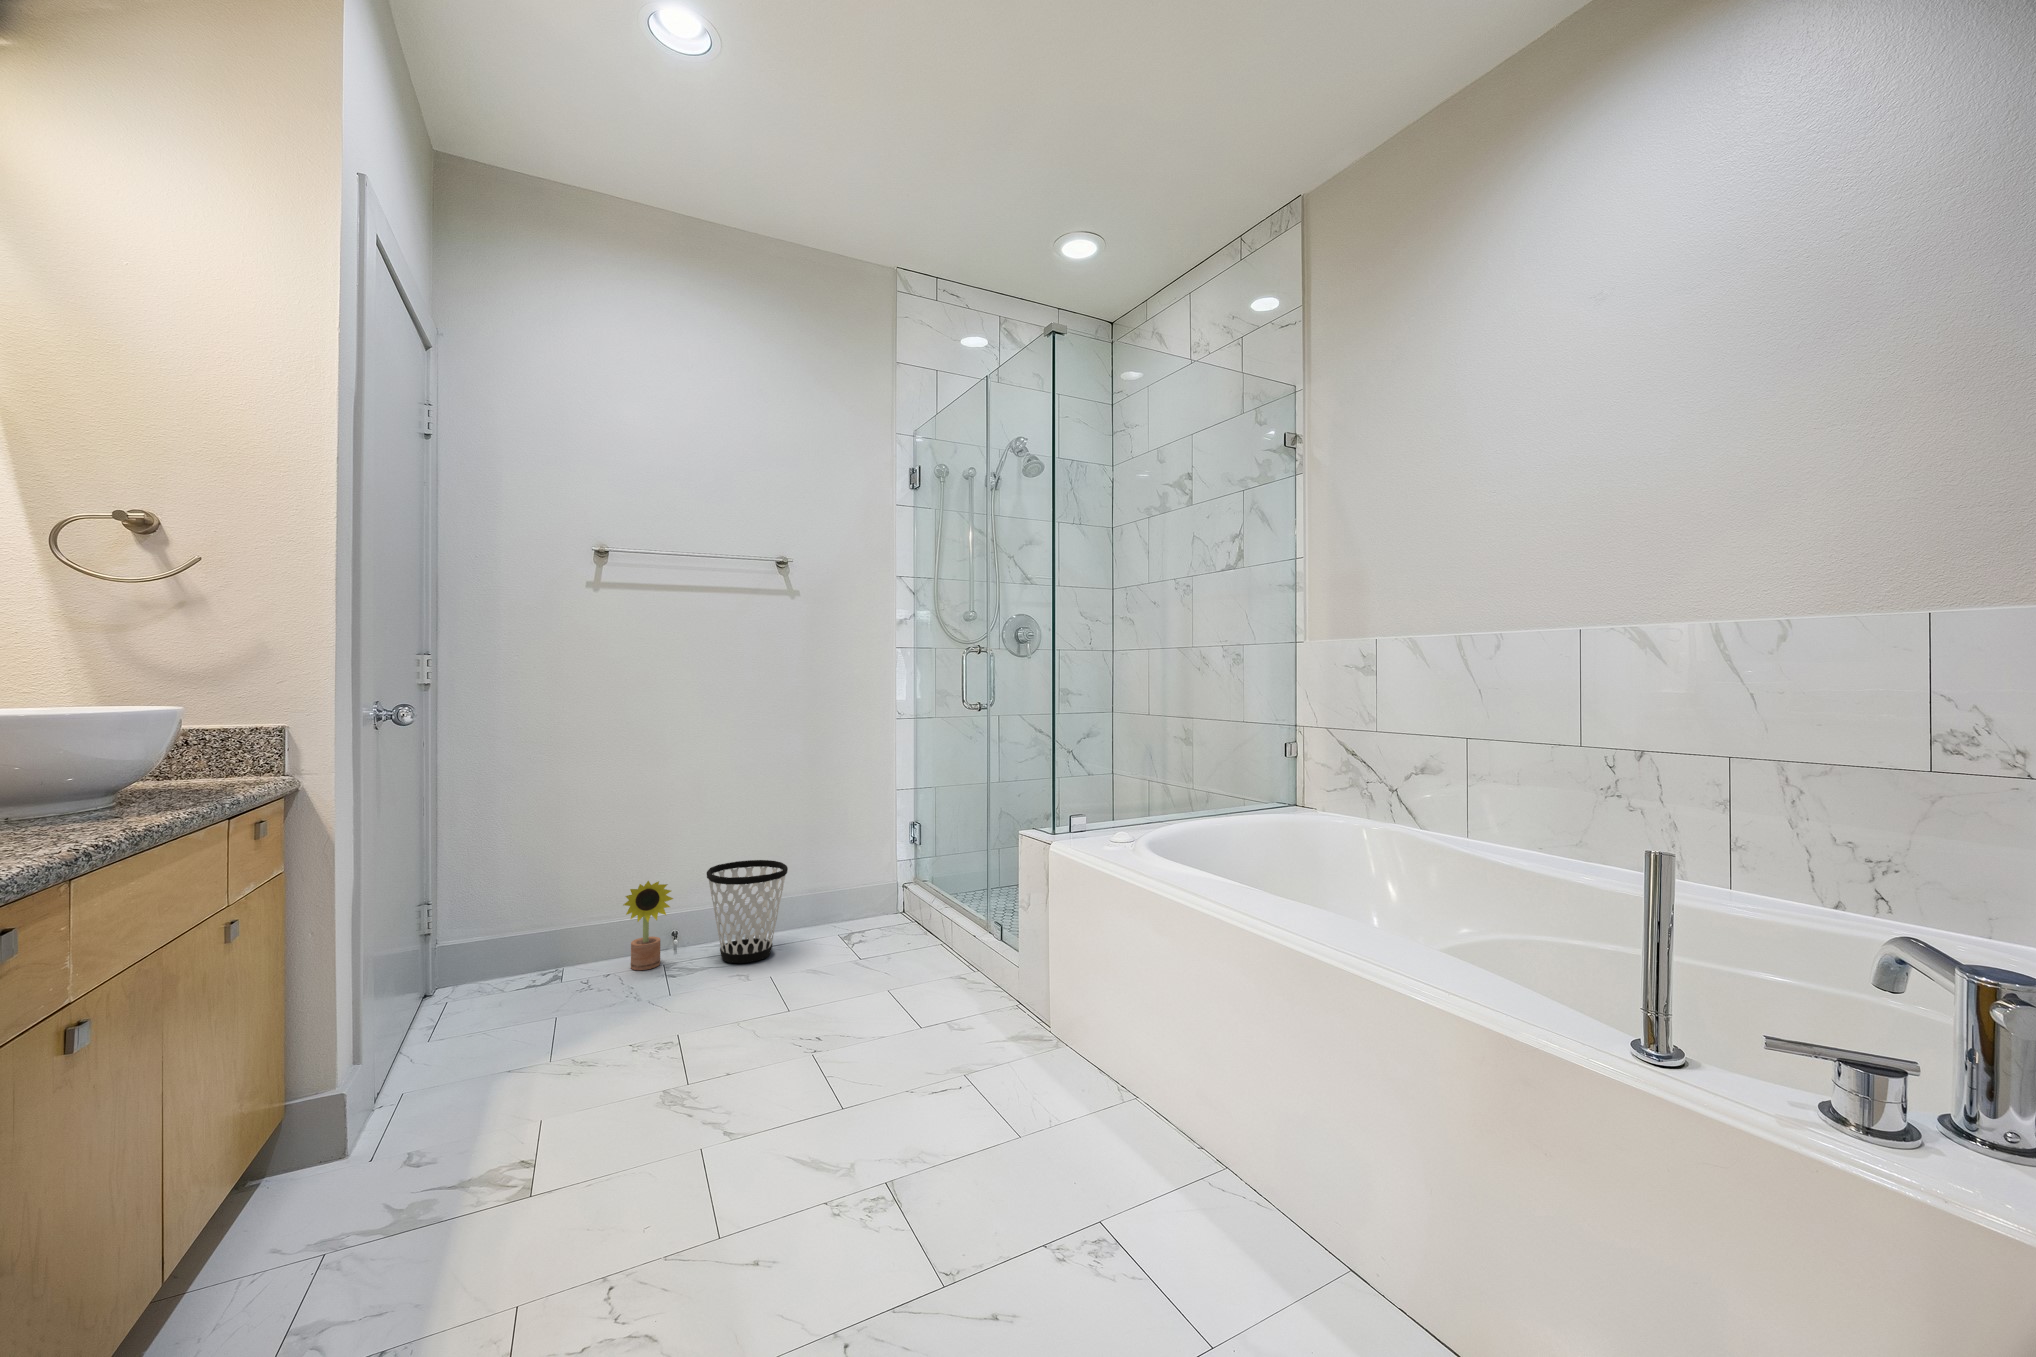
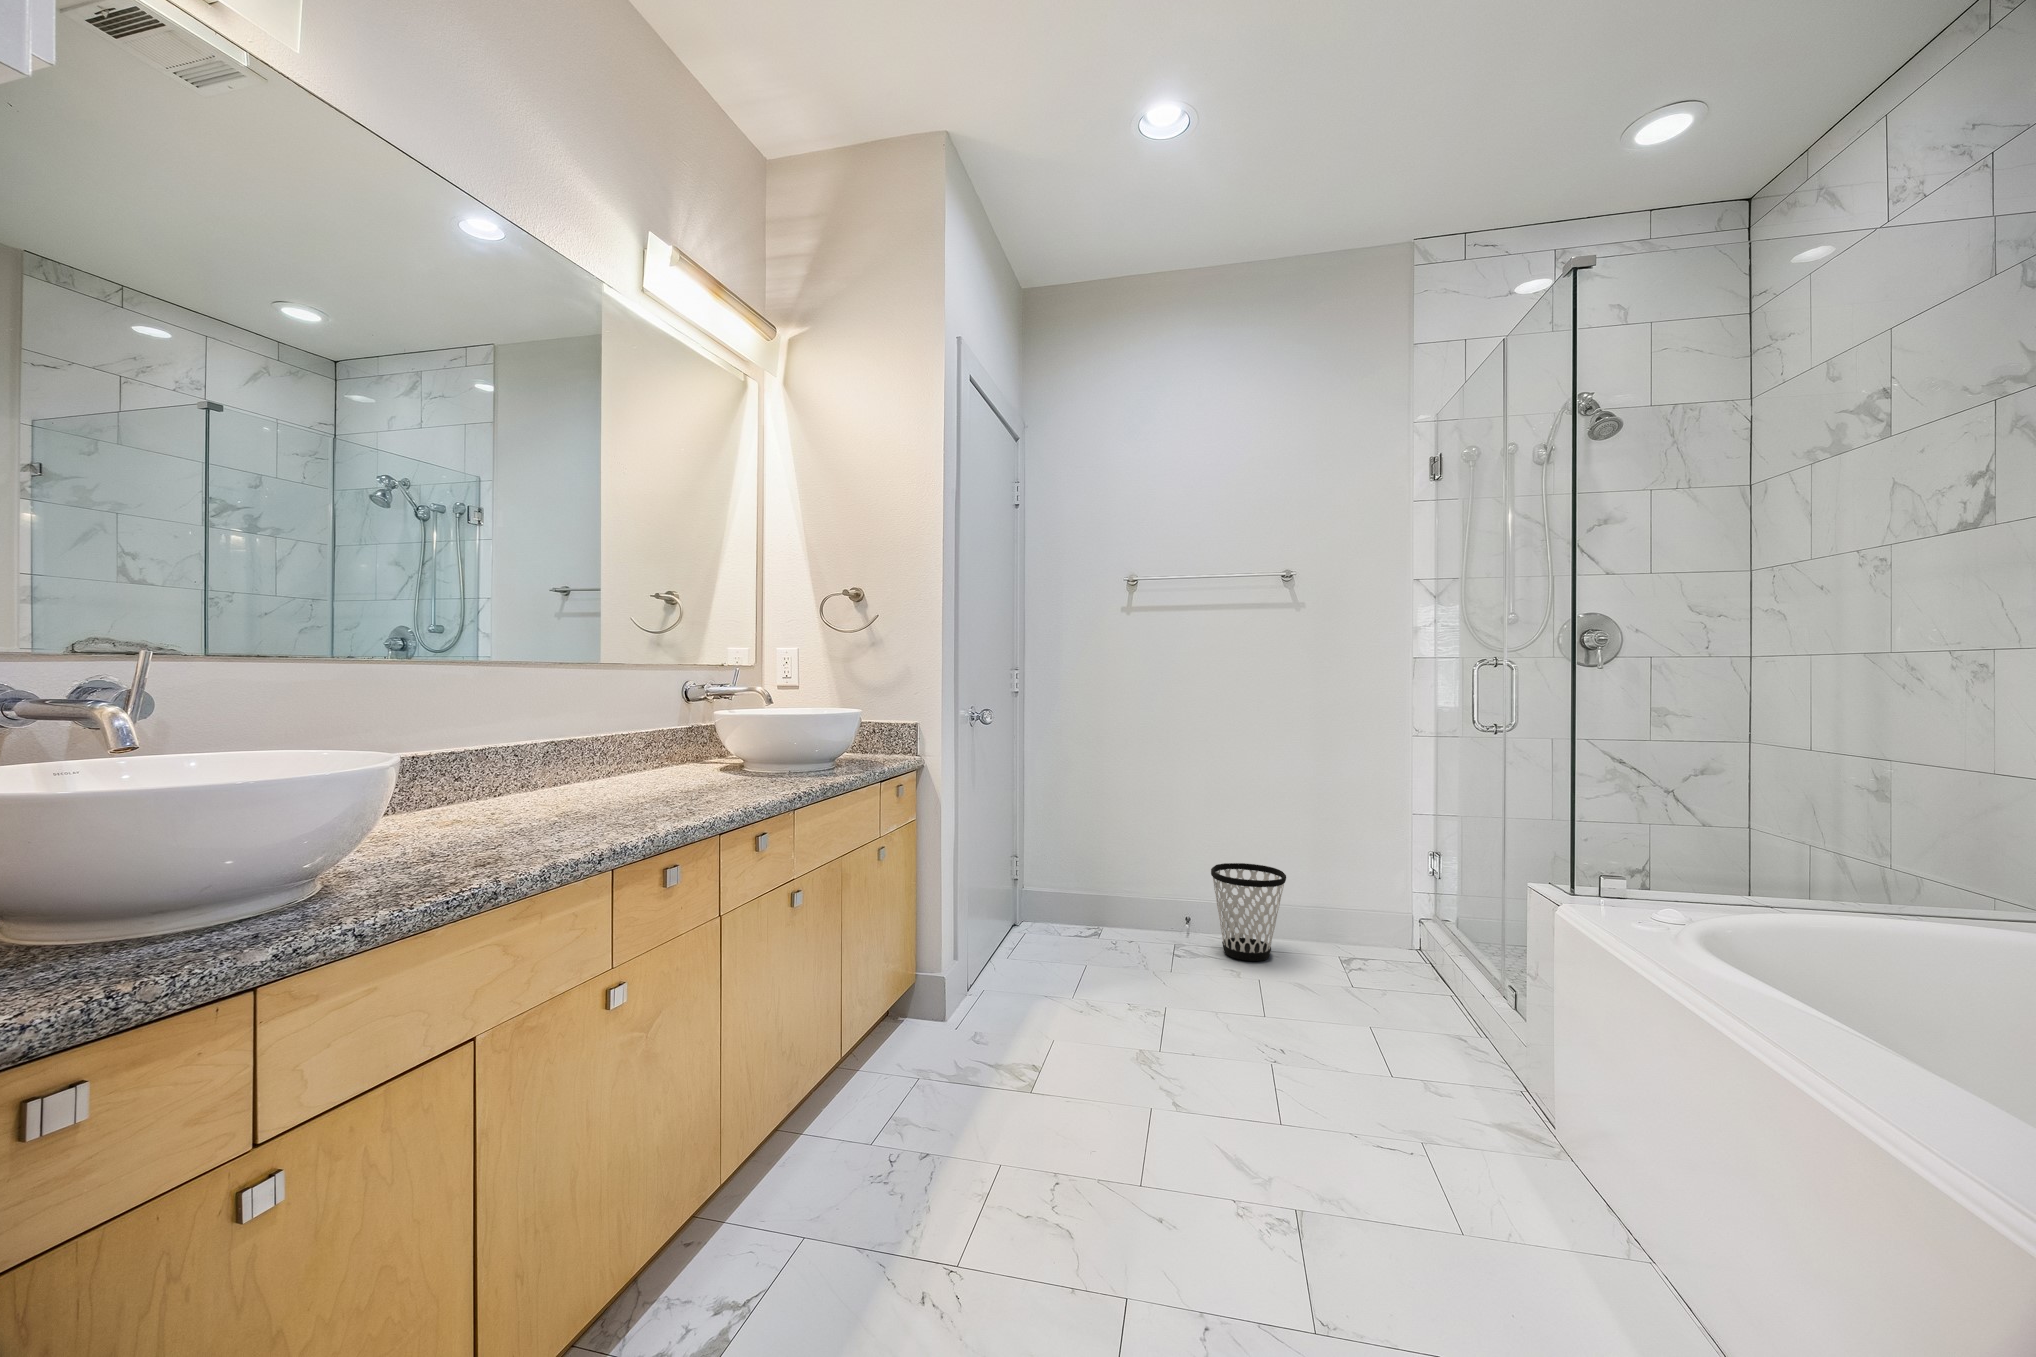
decorative plant: present [624,881,673,970] -> none [1141,867,1182,944]

